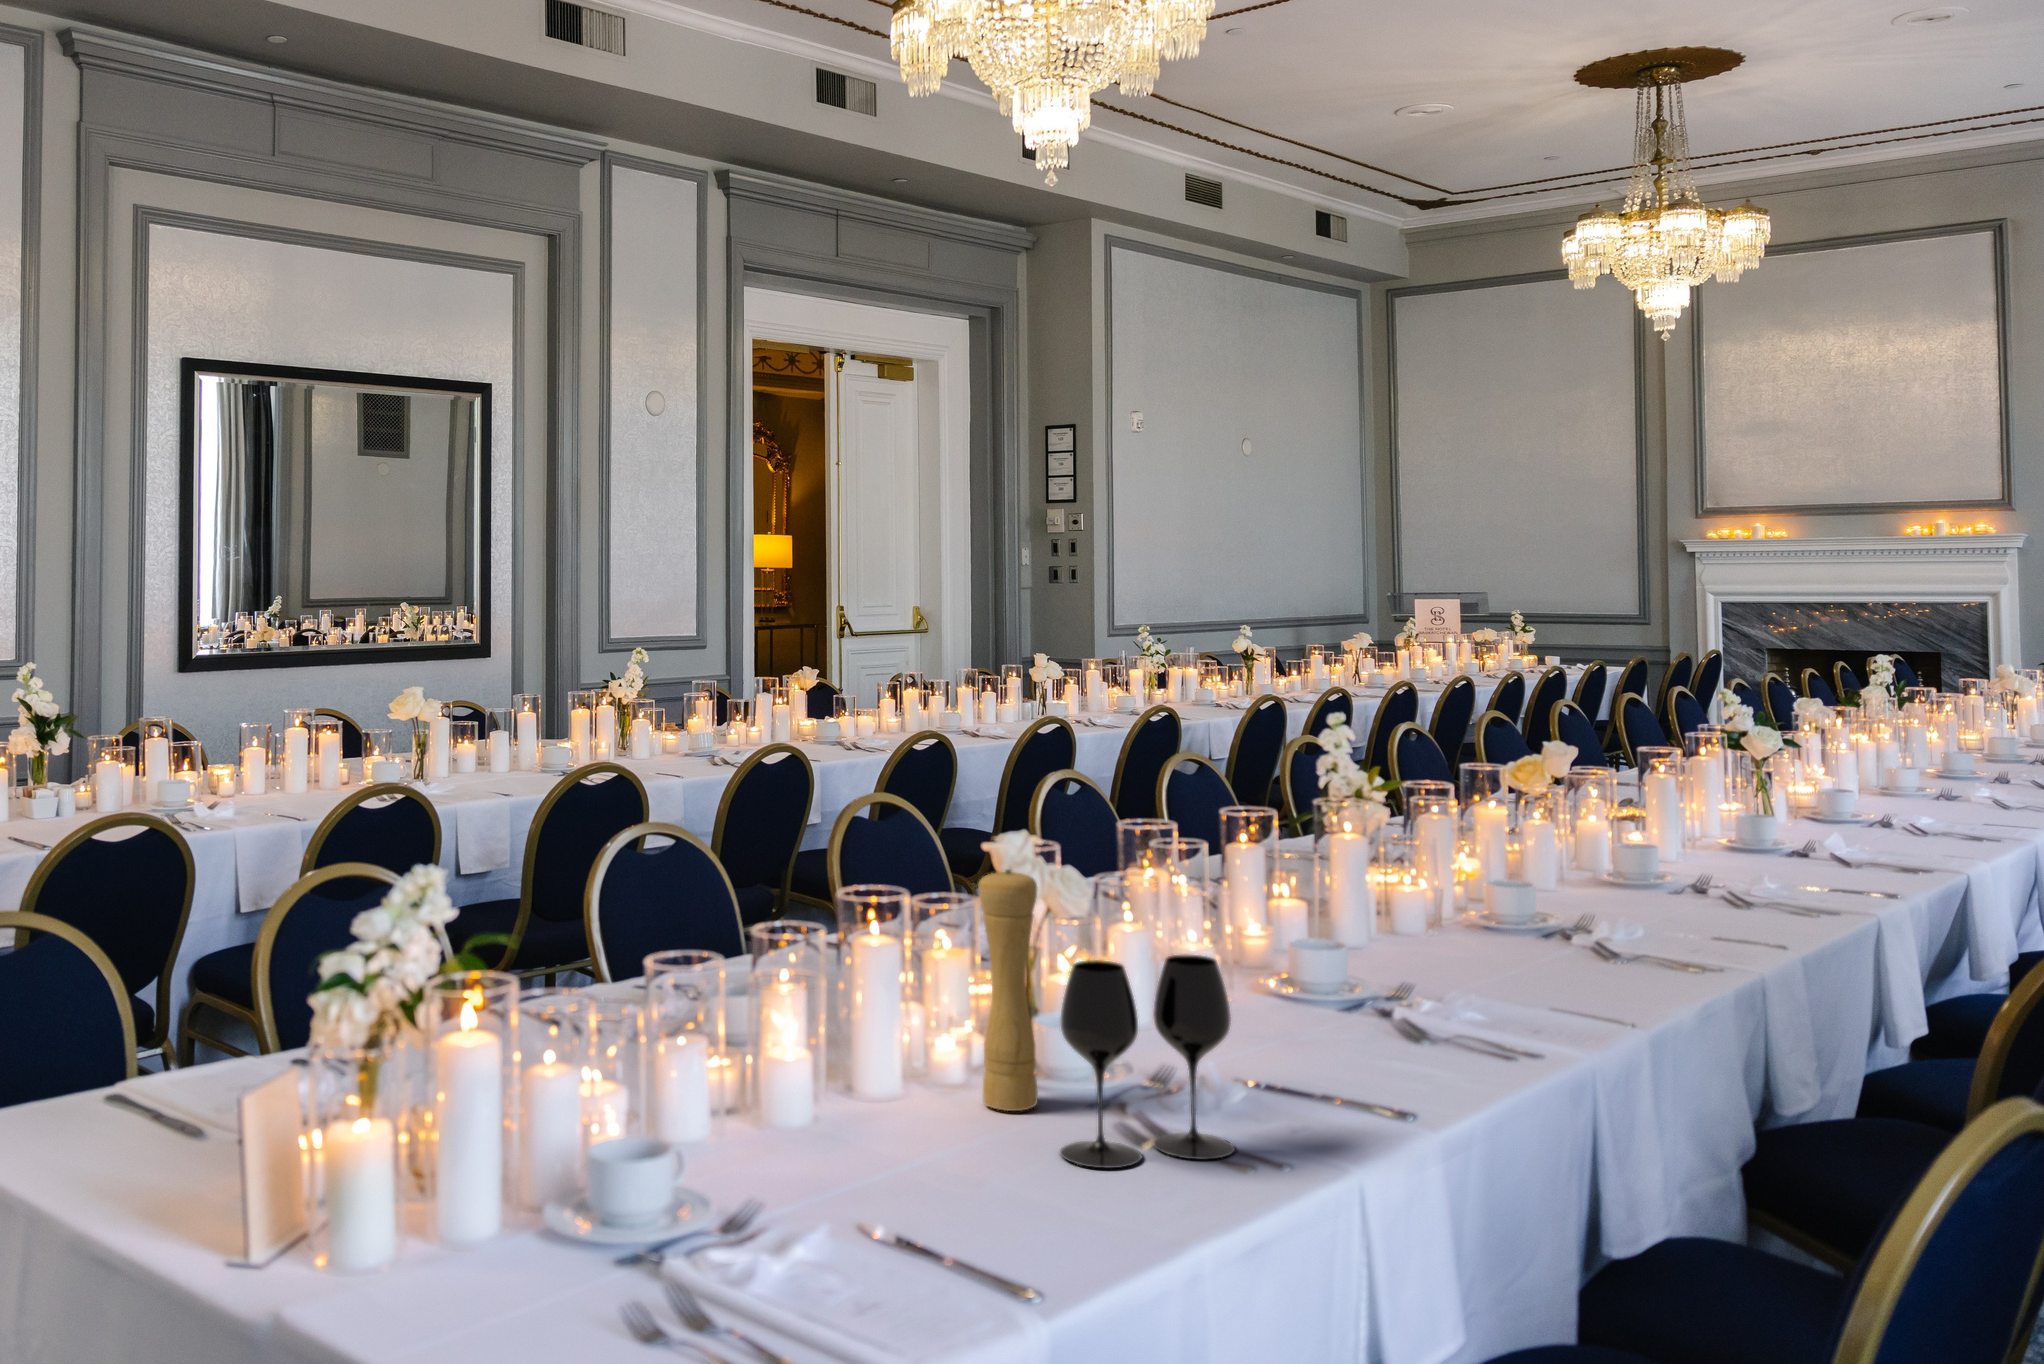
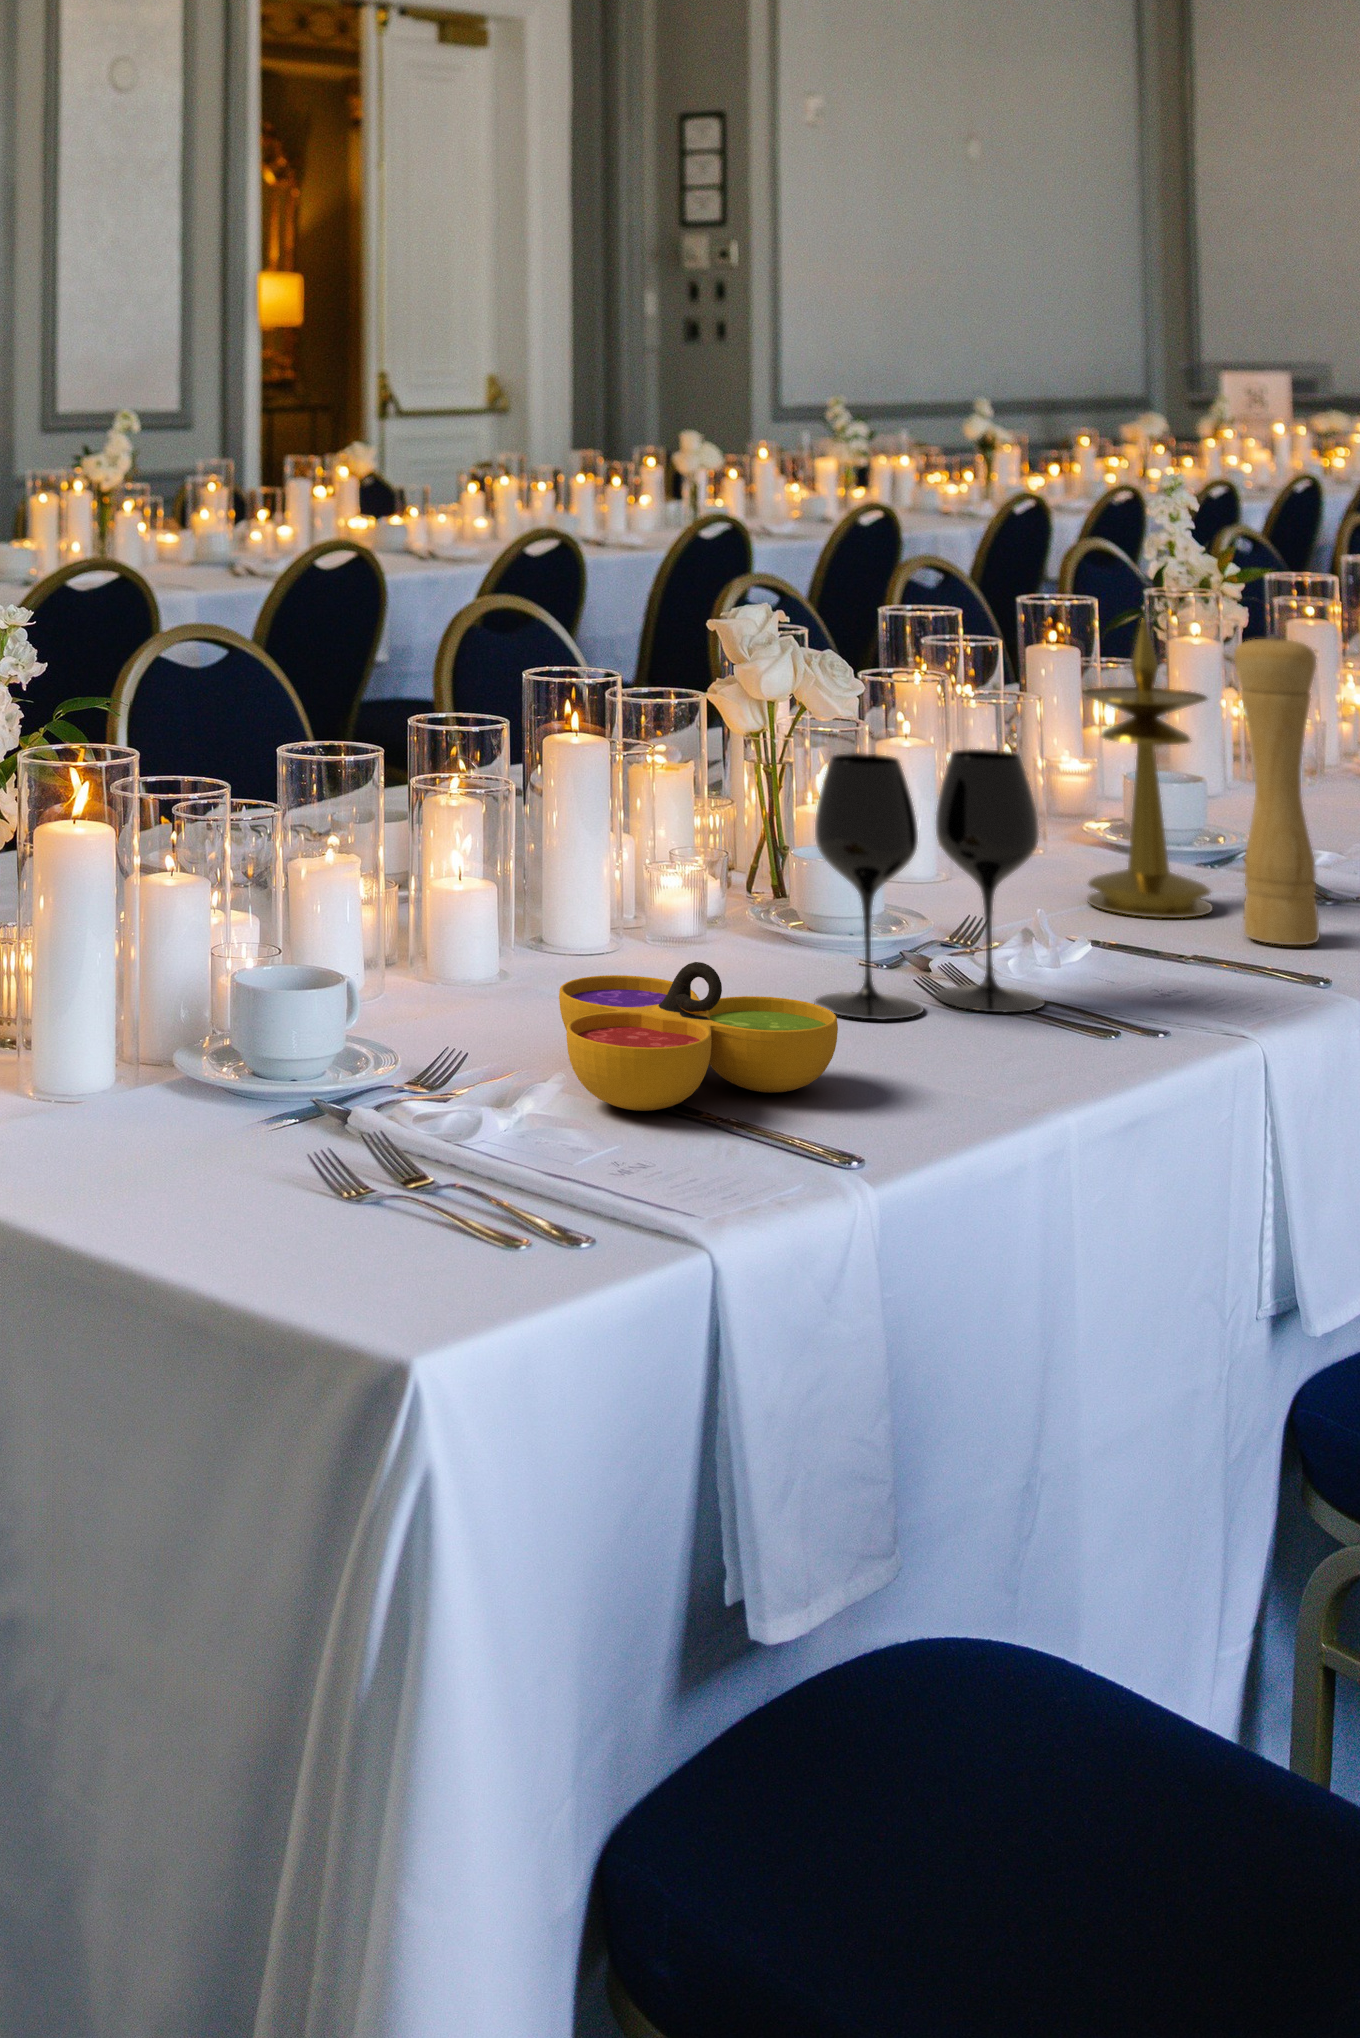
candlestick: none [1274,838,1369,1063] -> present [1083,620,1212,918]
pepper mill: present [978,869,1038,1111] -> present [1234,634,1319,945]
decorative bowl: none [851,1144,1064,1268] -> present [559,962,838,1111]

